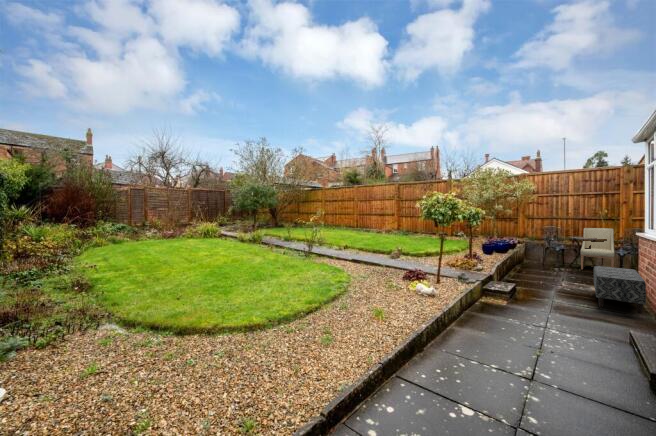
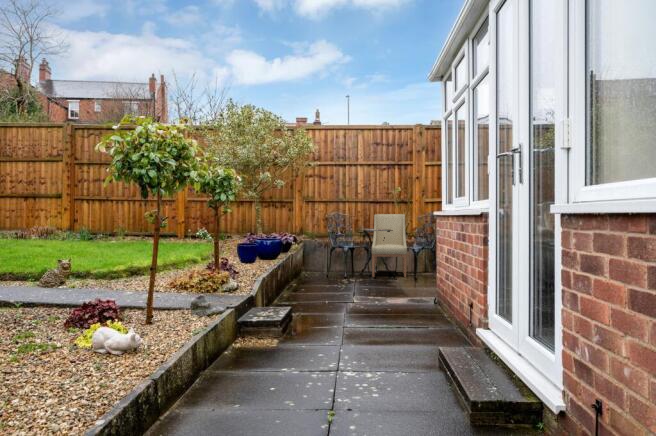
bench: present [594,266,646,314] -> none [392,262,450,324]

